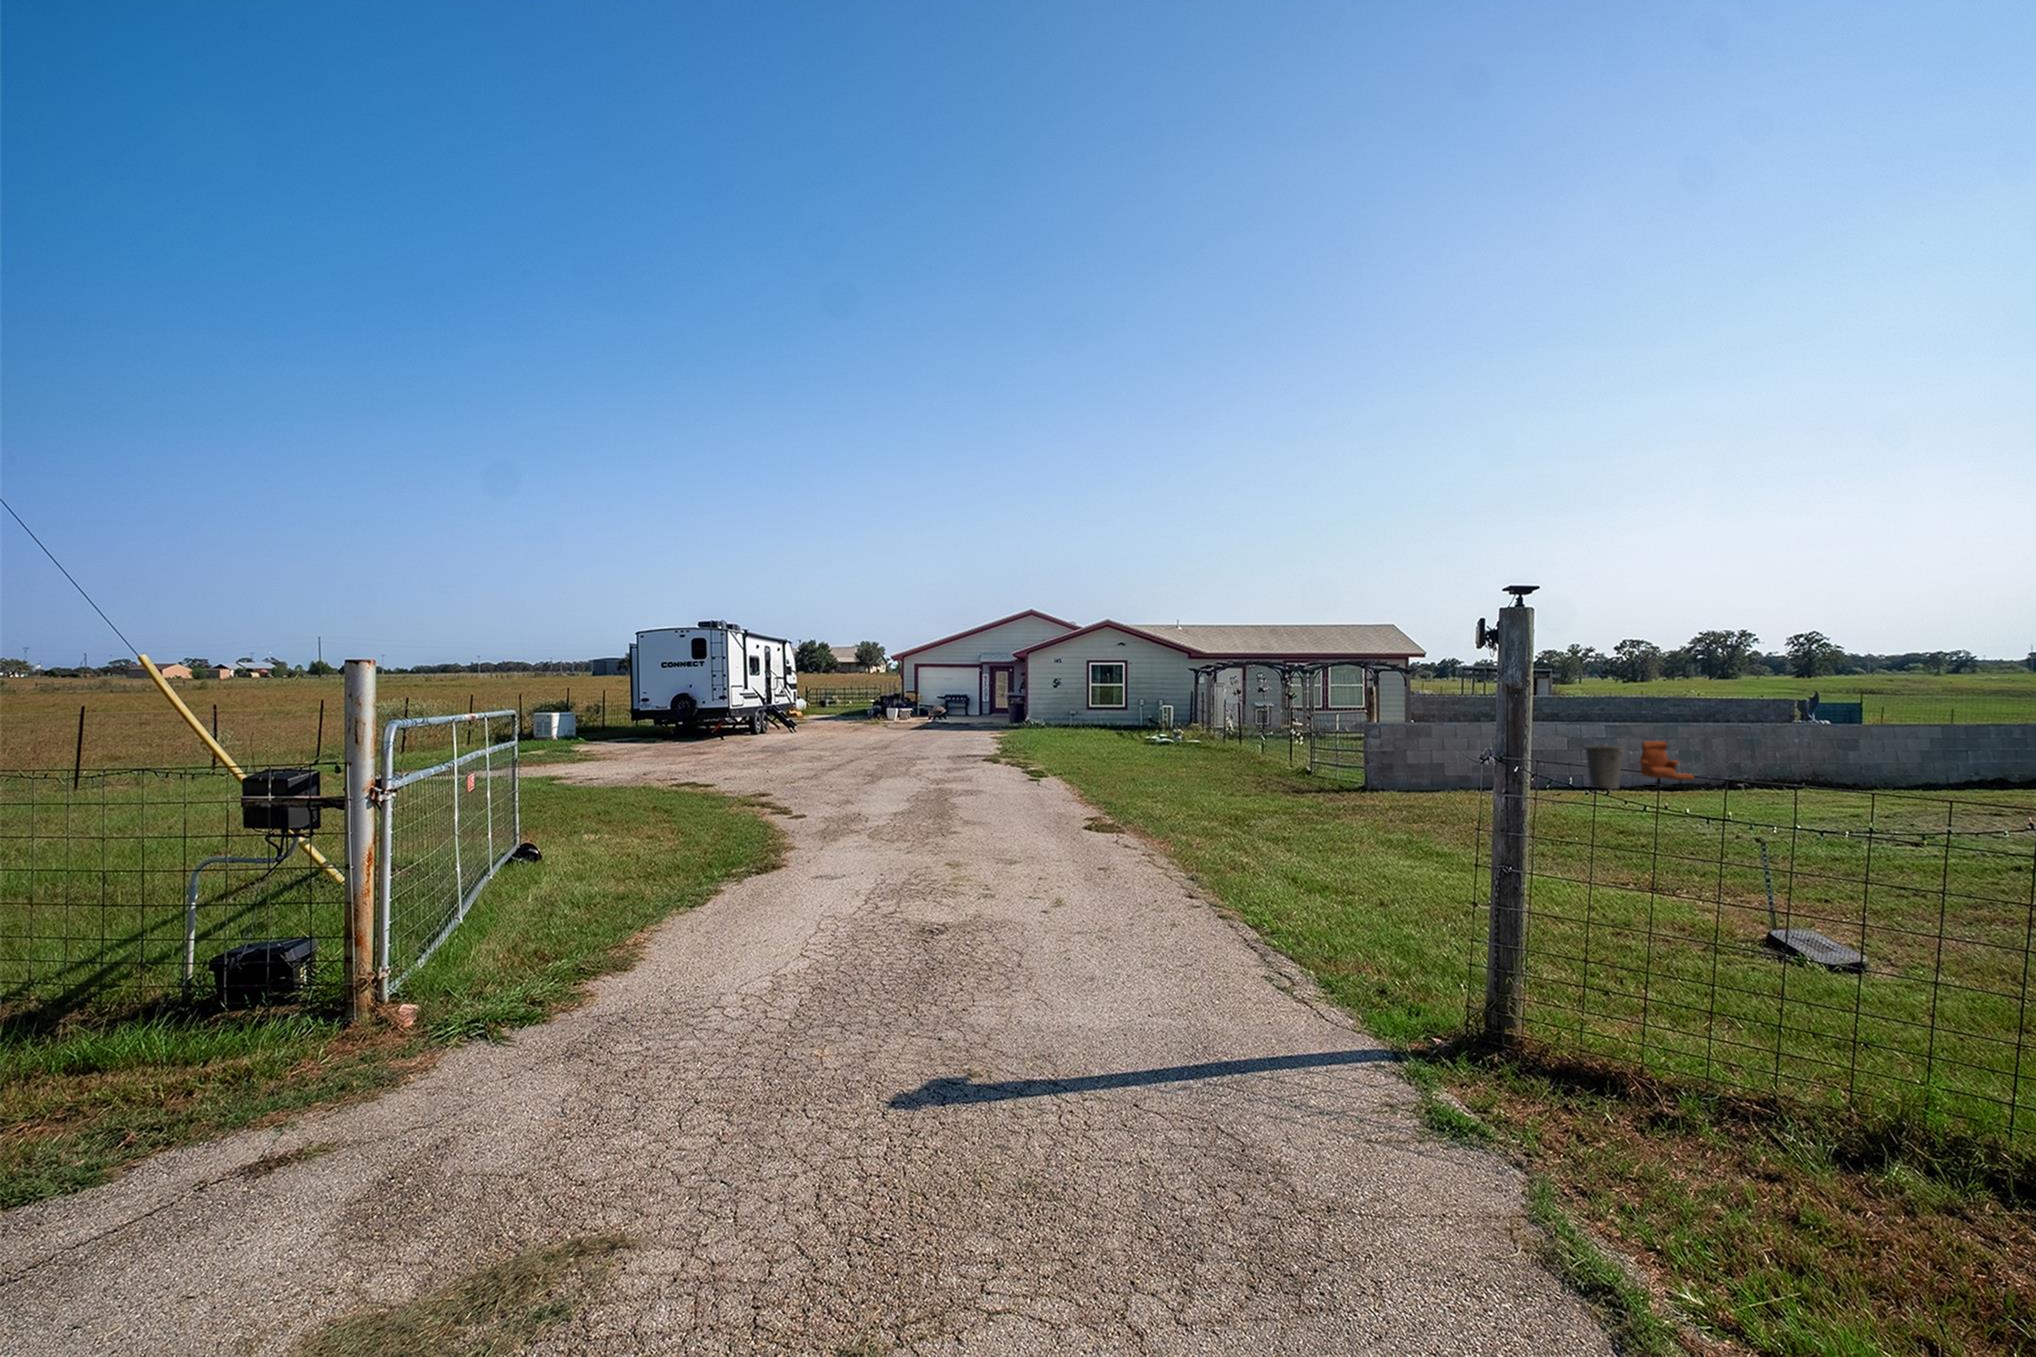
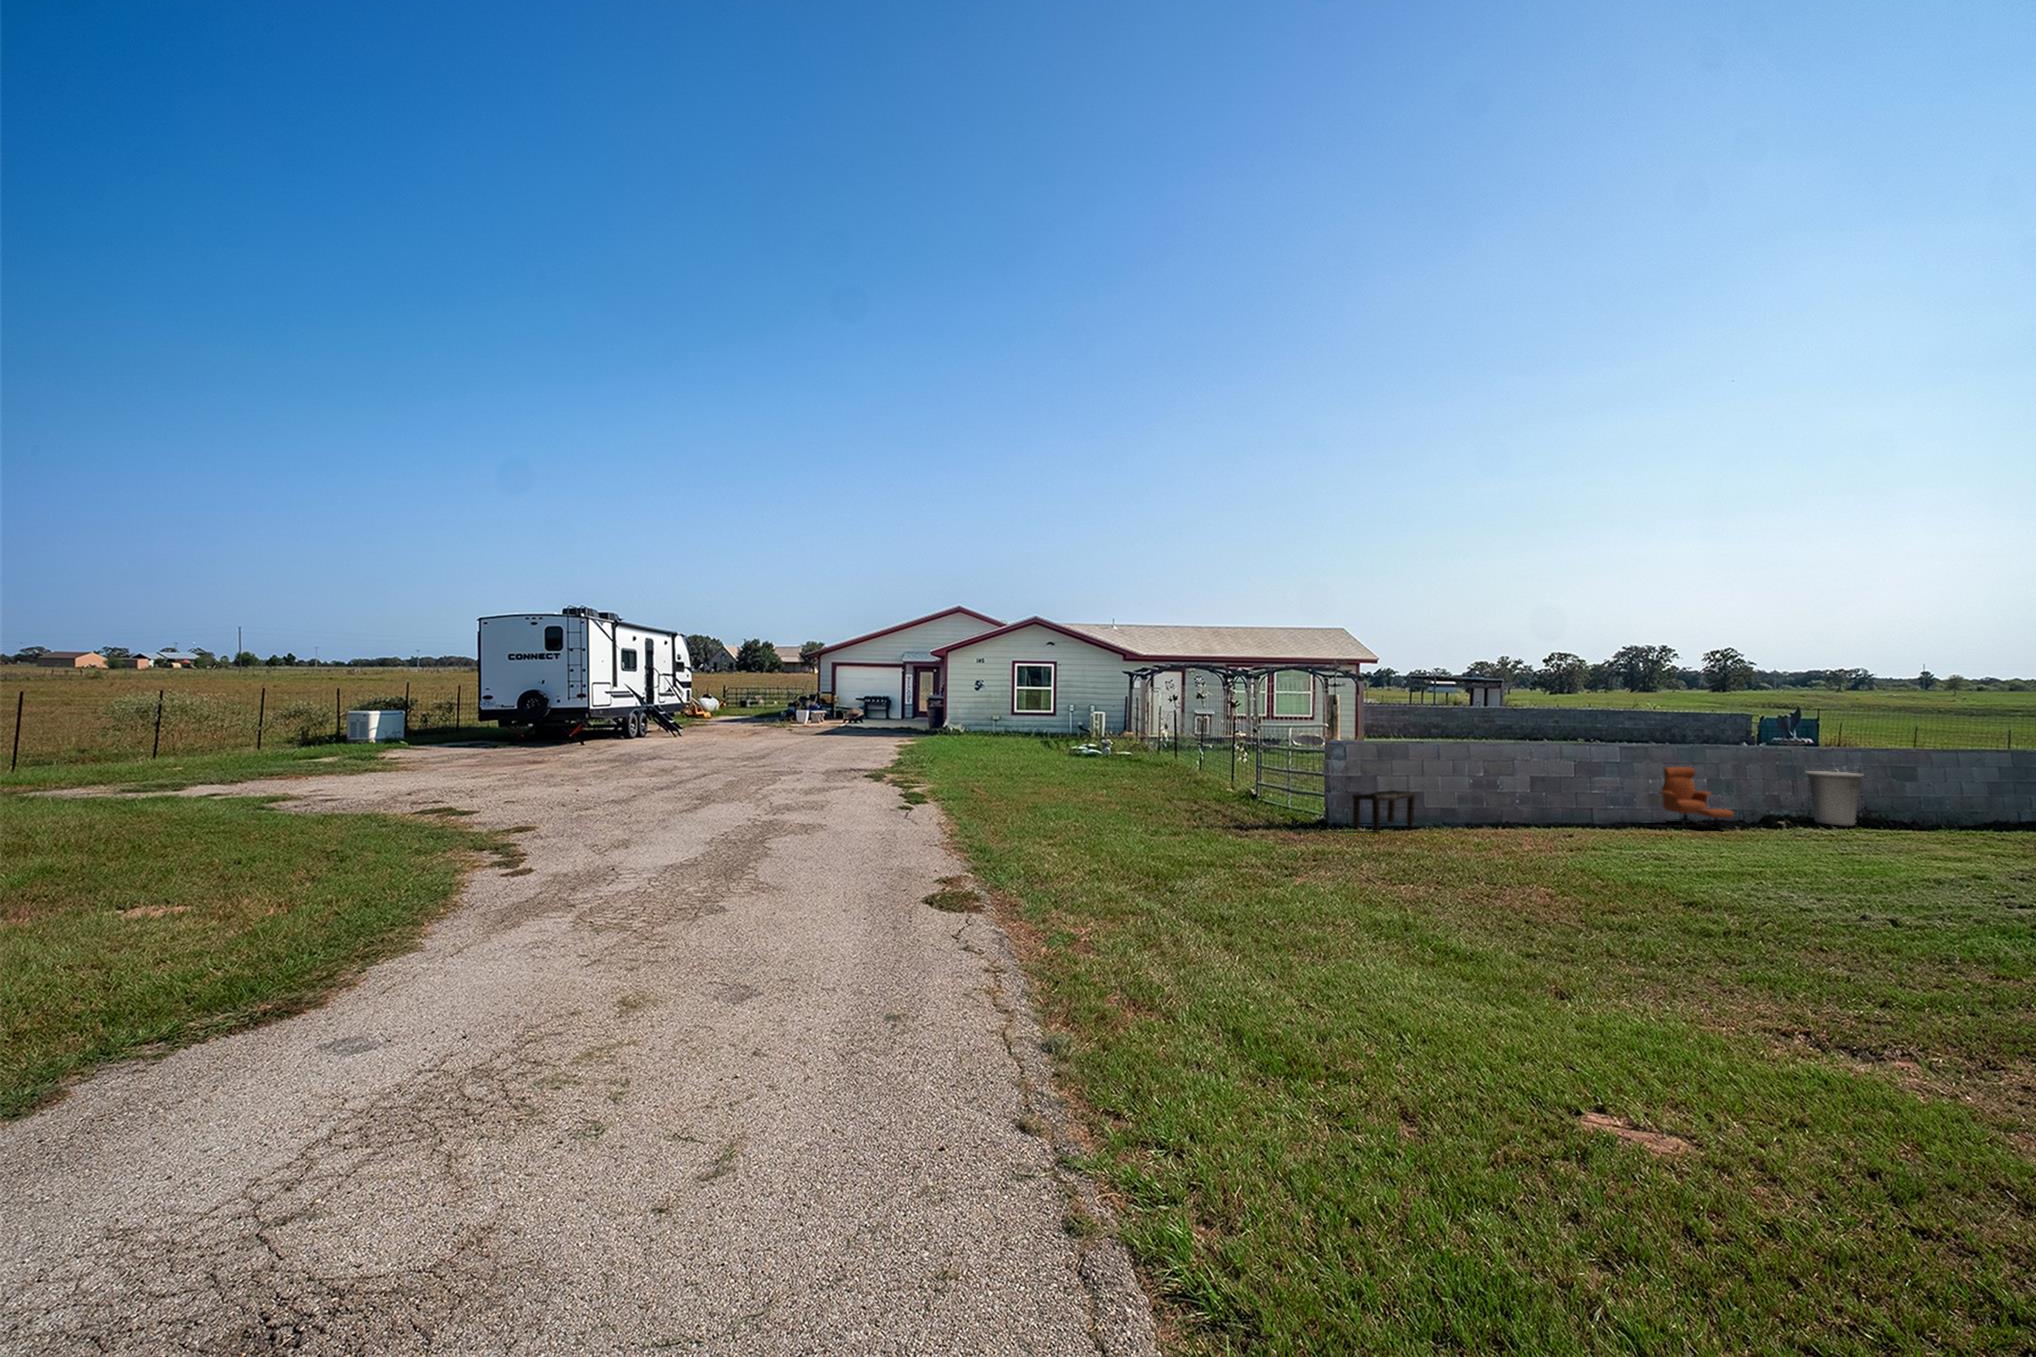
trash can: present [1585,744,1624,789] -> present [1806,770,1863,826]
bench: none [1385,761,1436,793] -> present [1352,790,1416,832]

